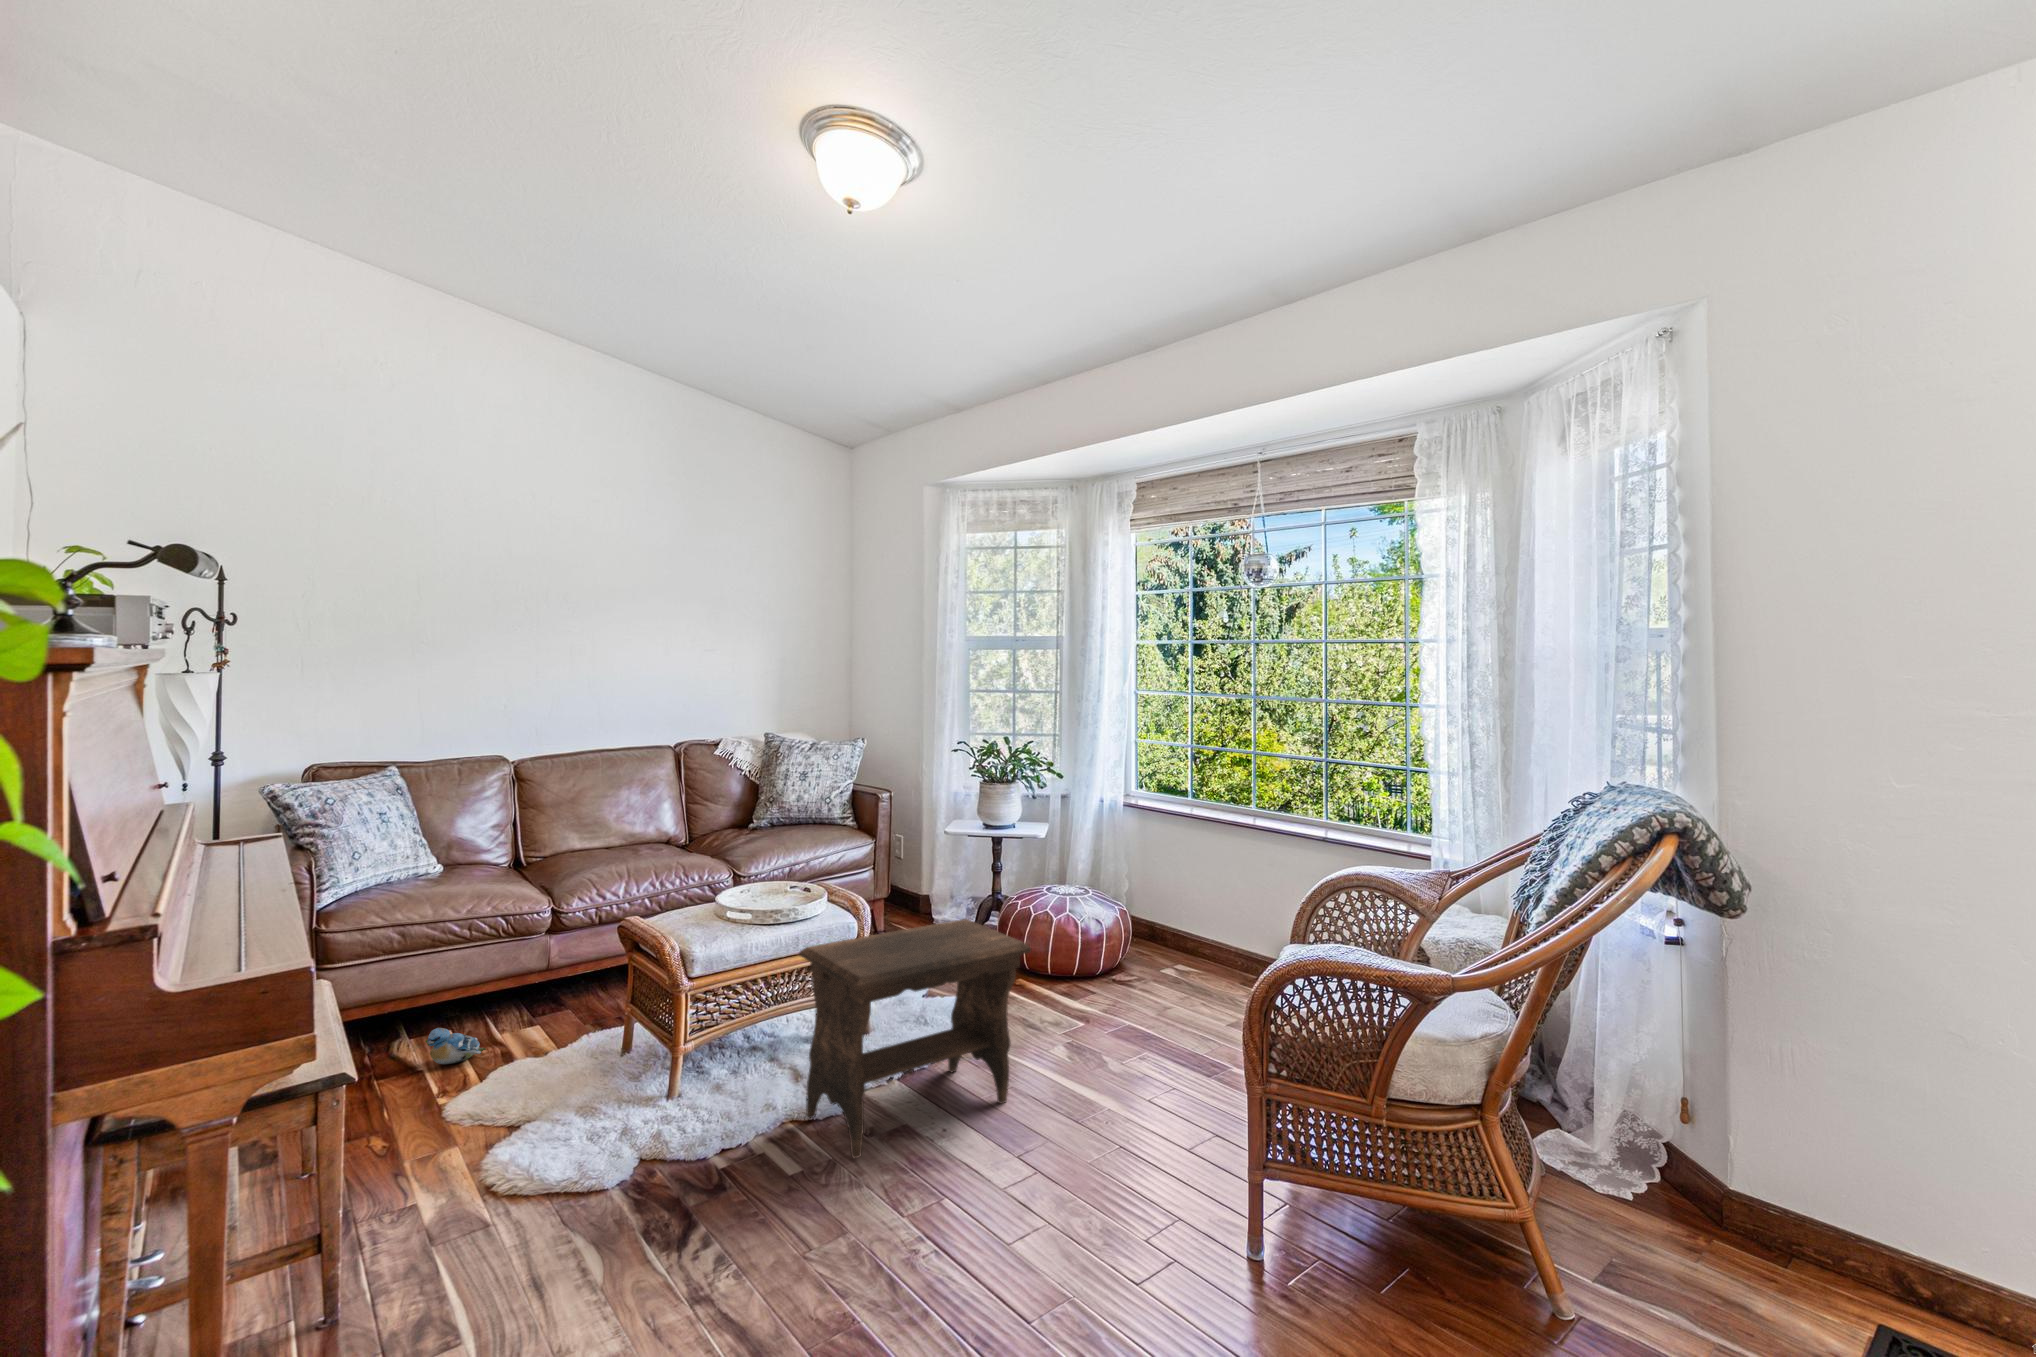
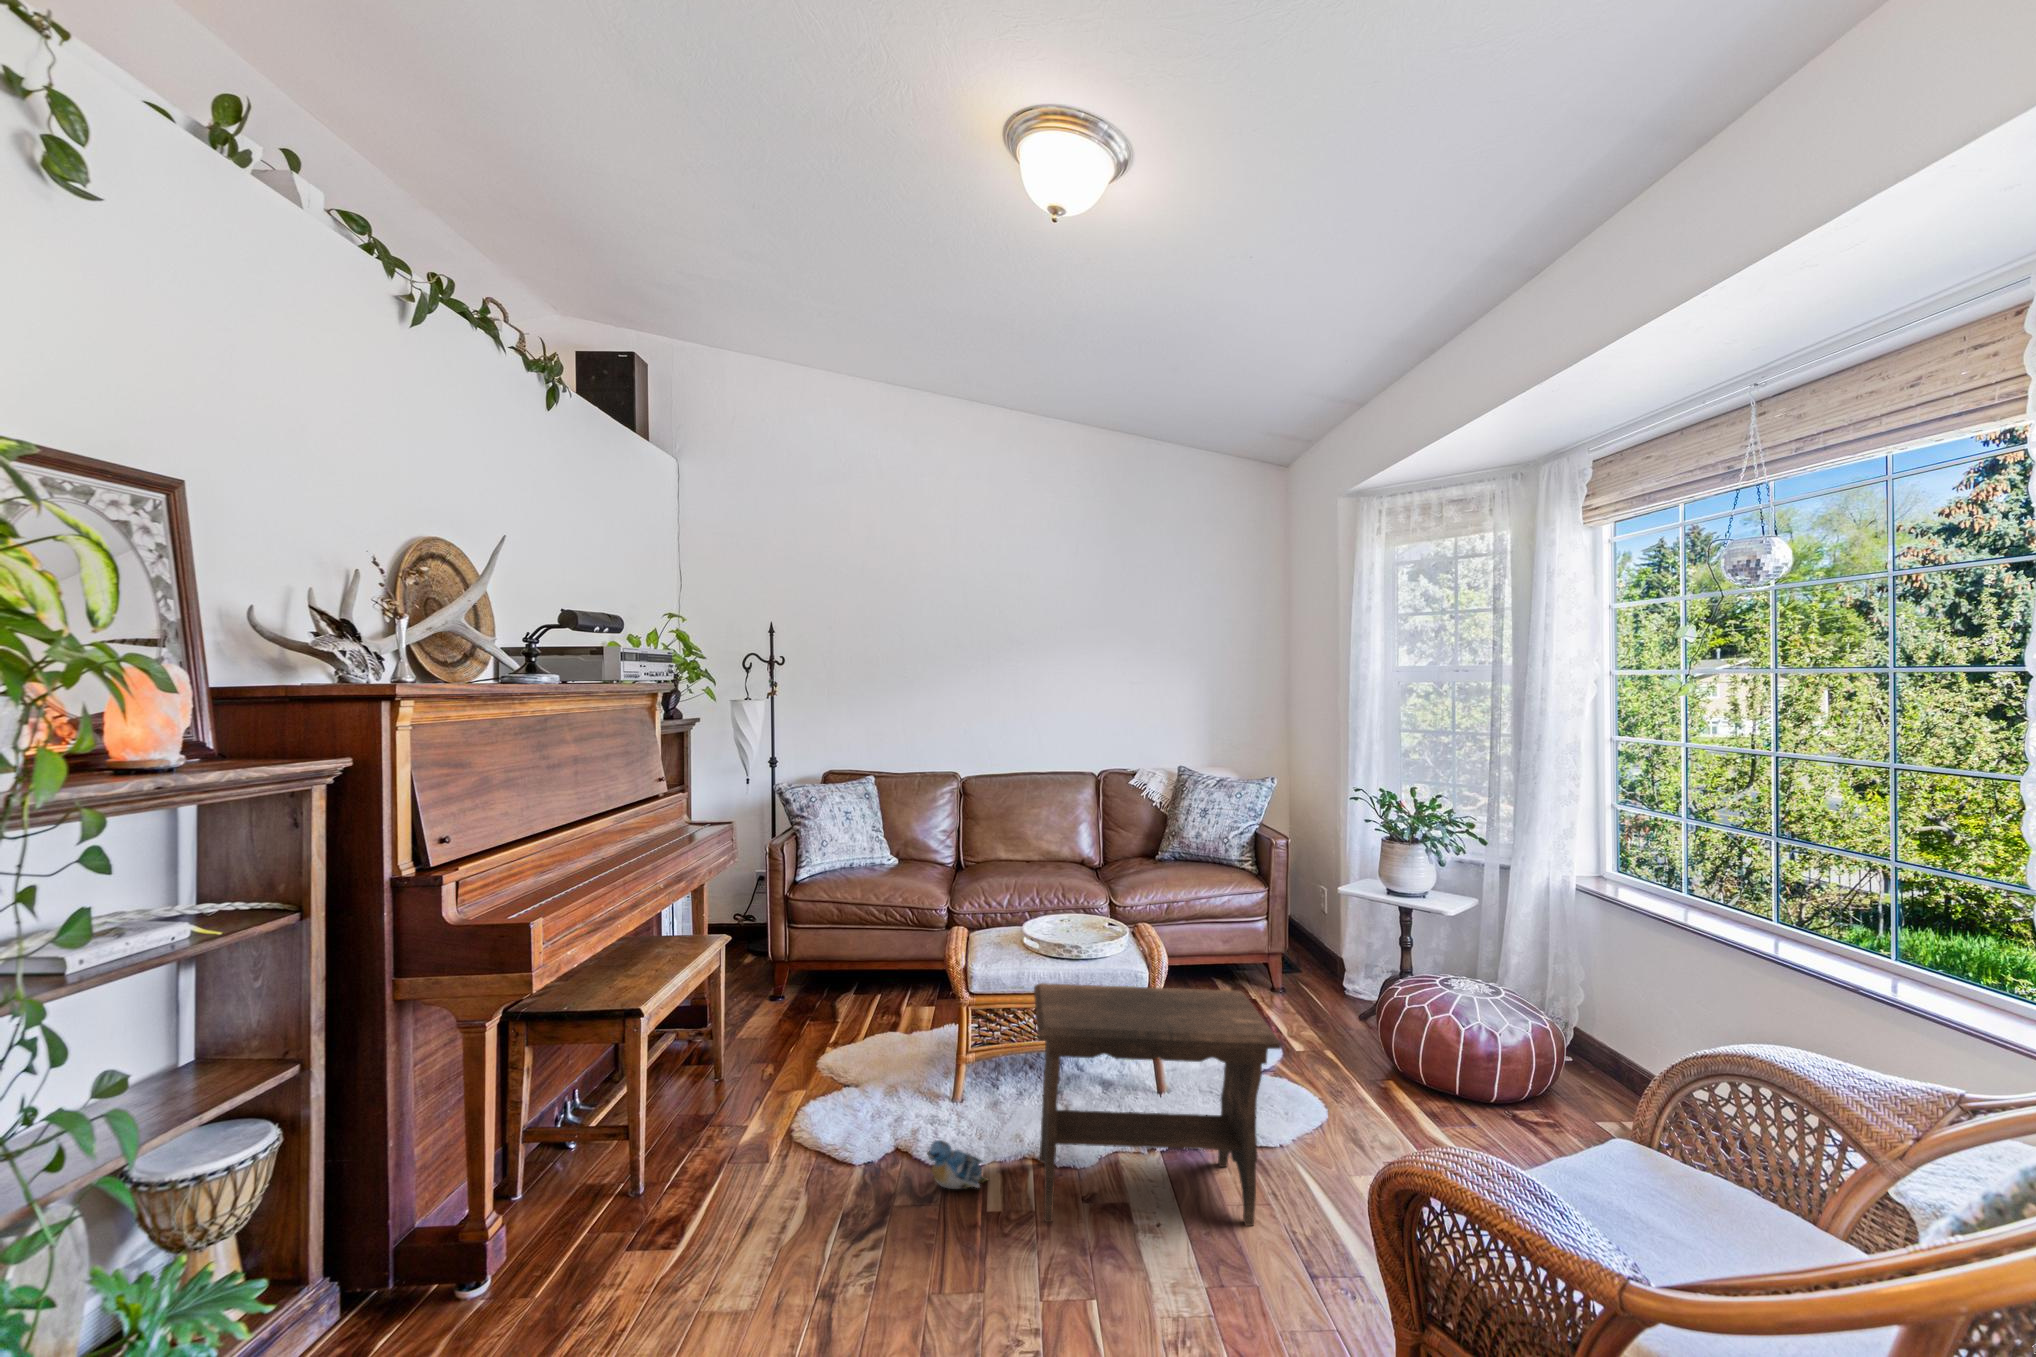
plush toy: present [425,1028,486,1064] -> present [927,1140,988,1190]

